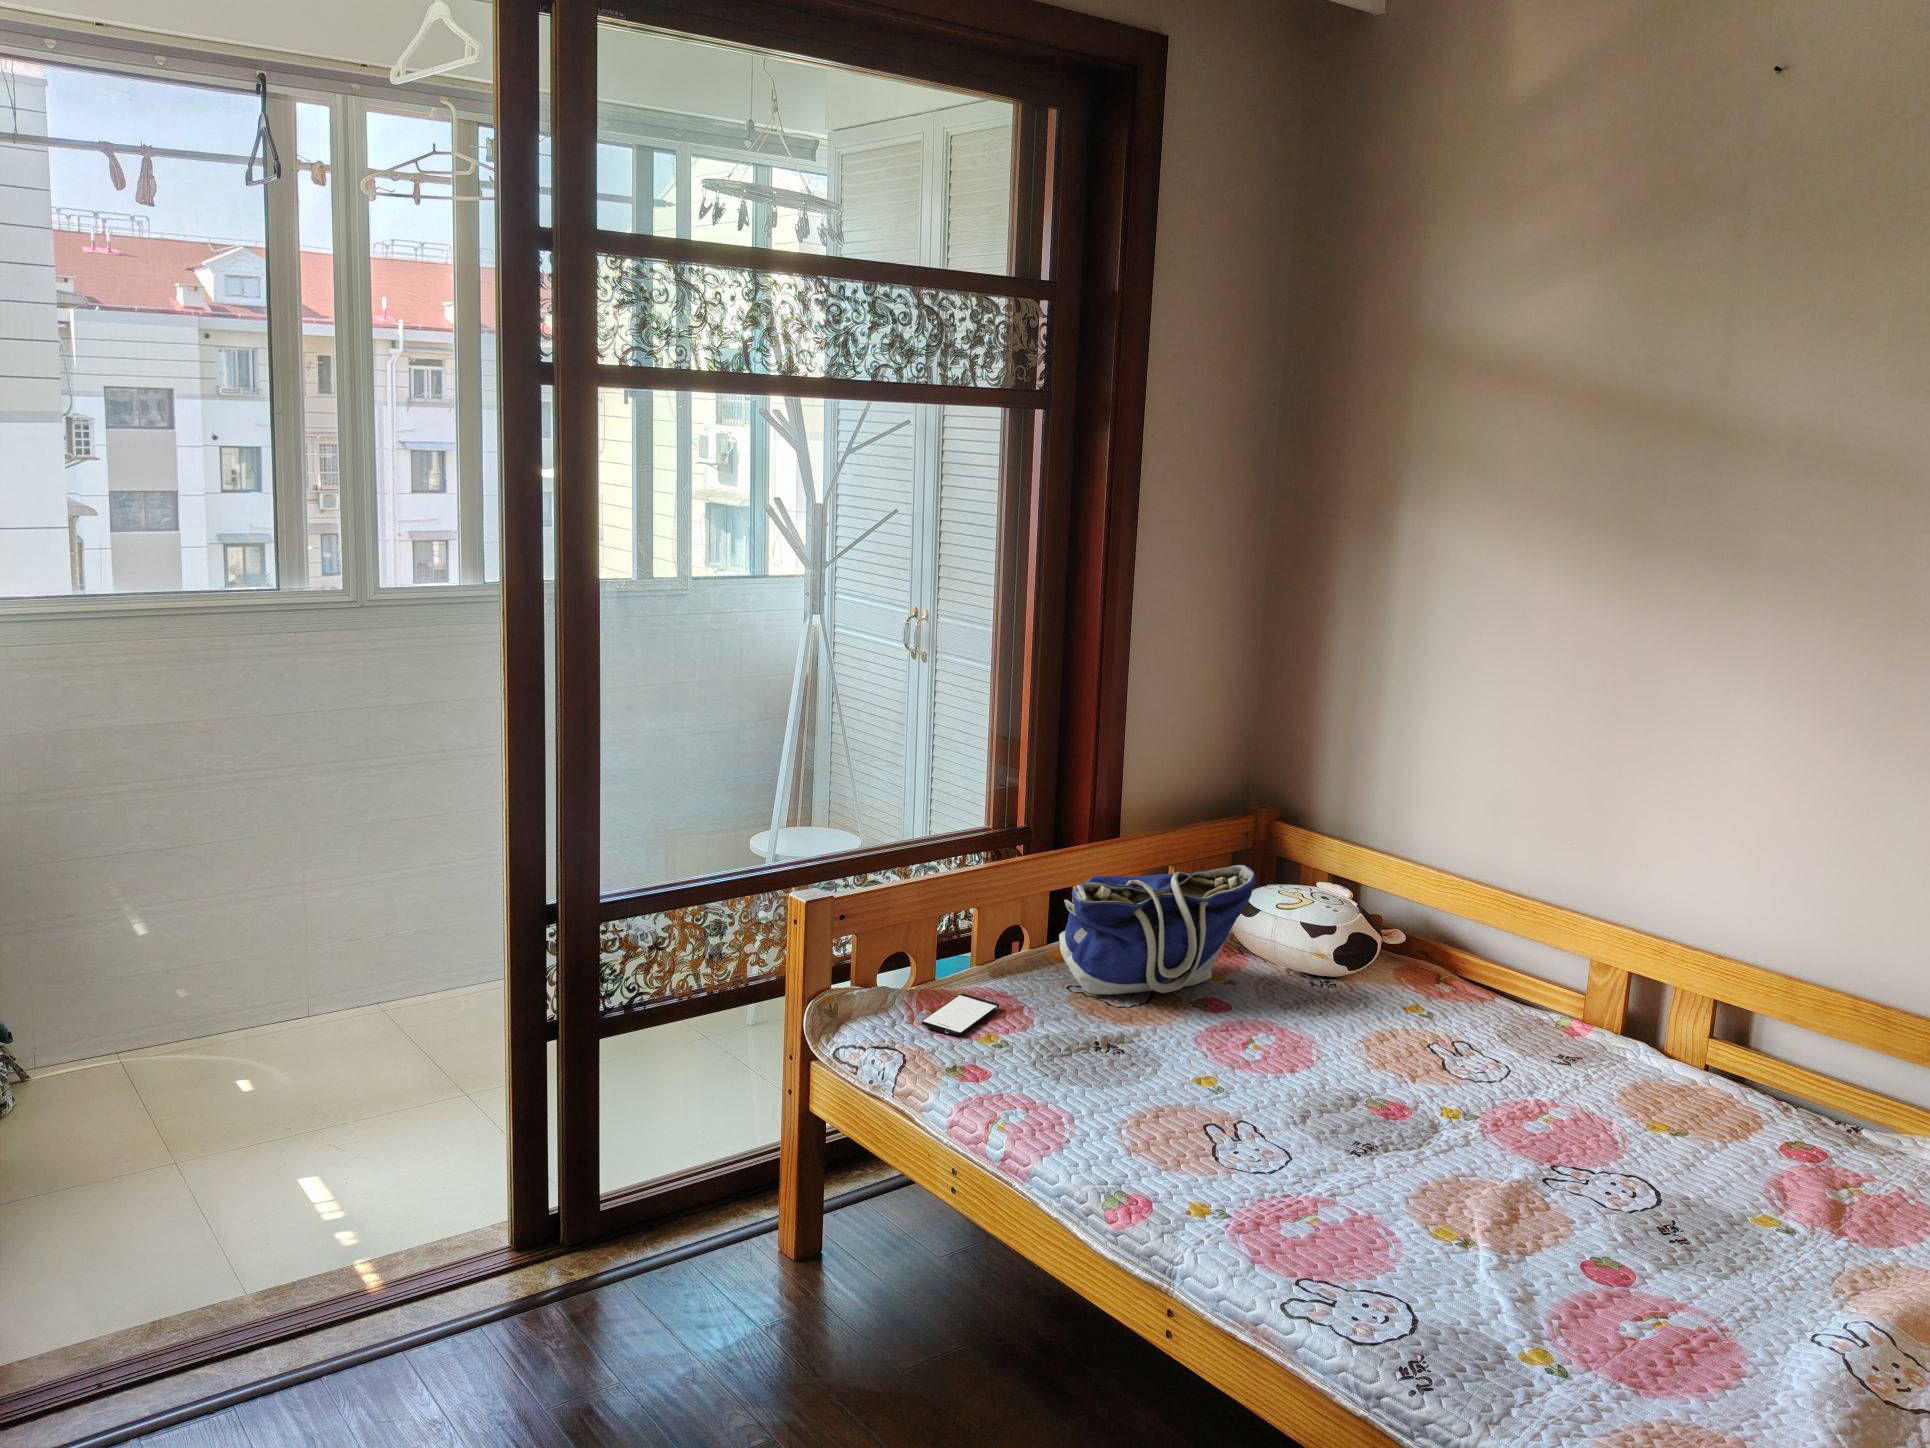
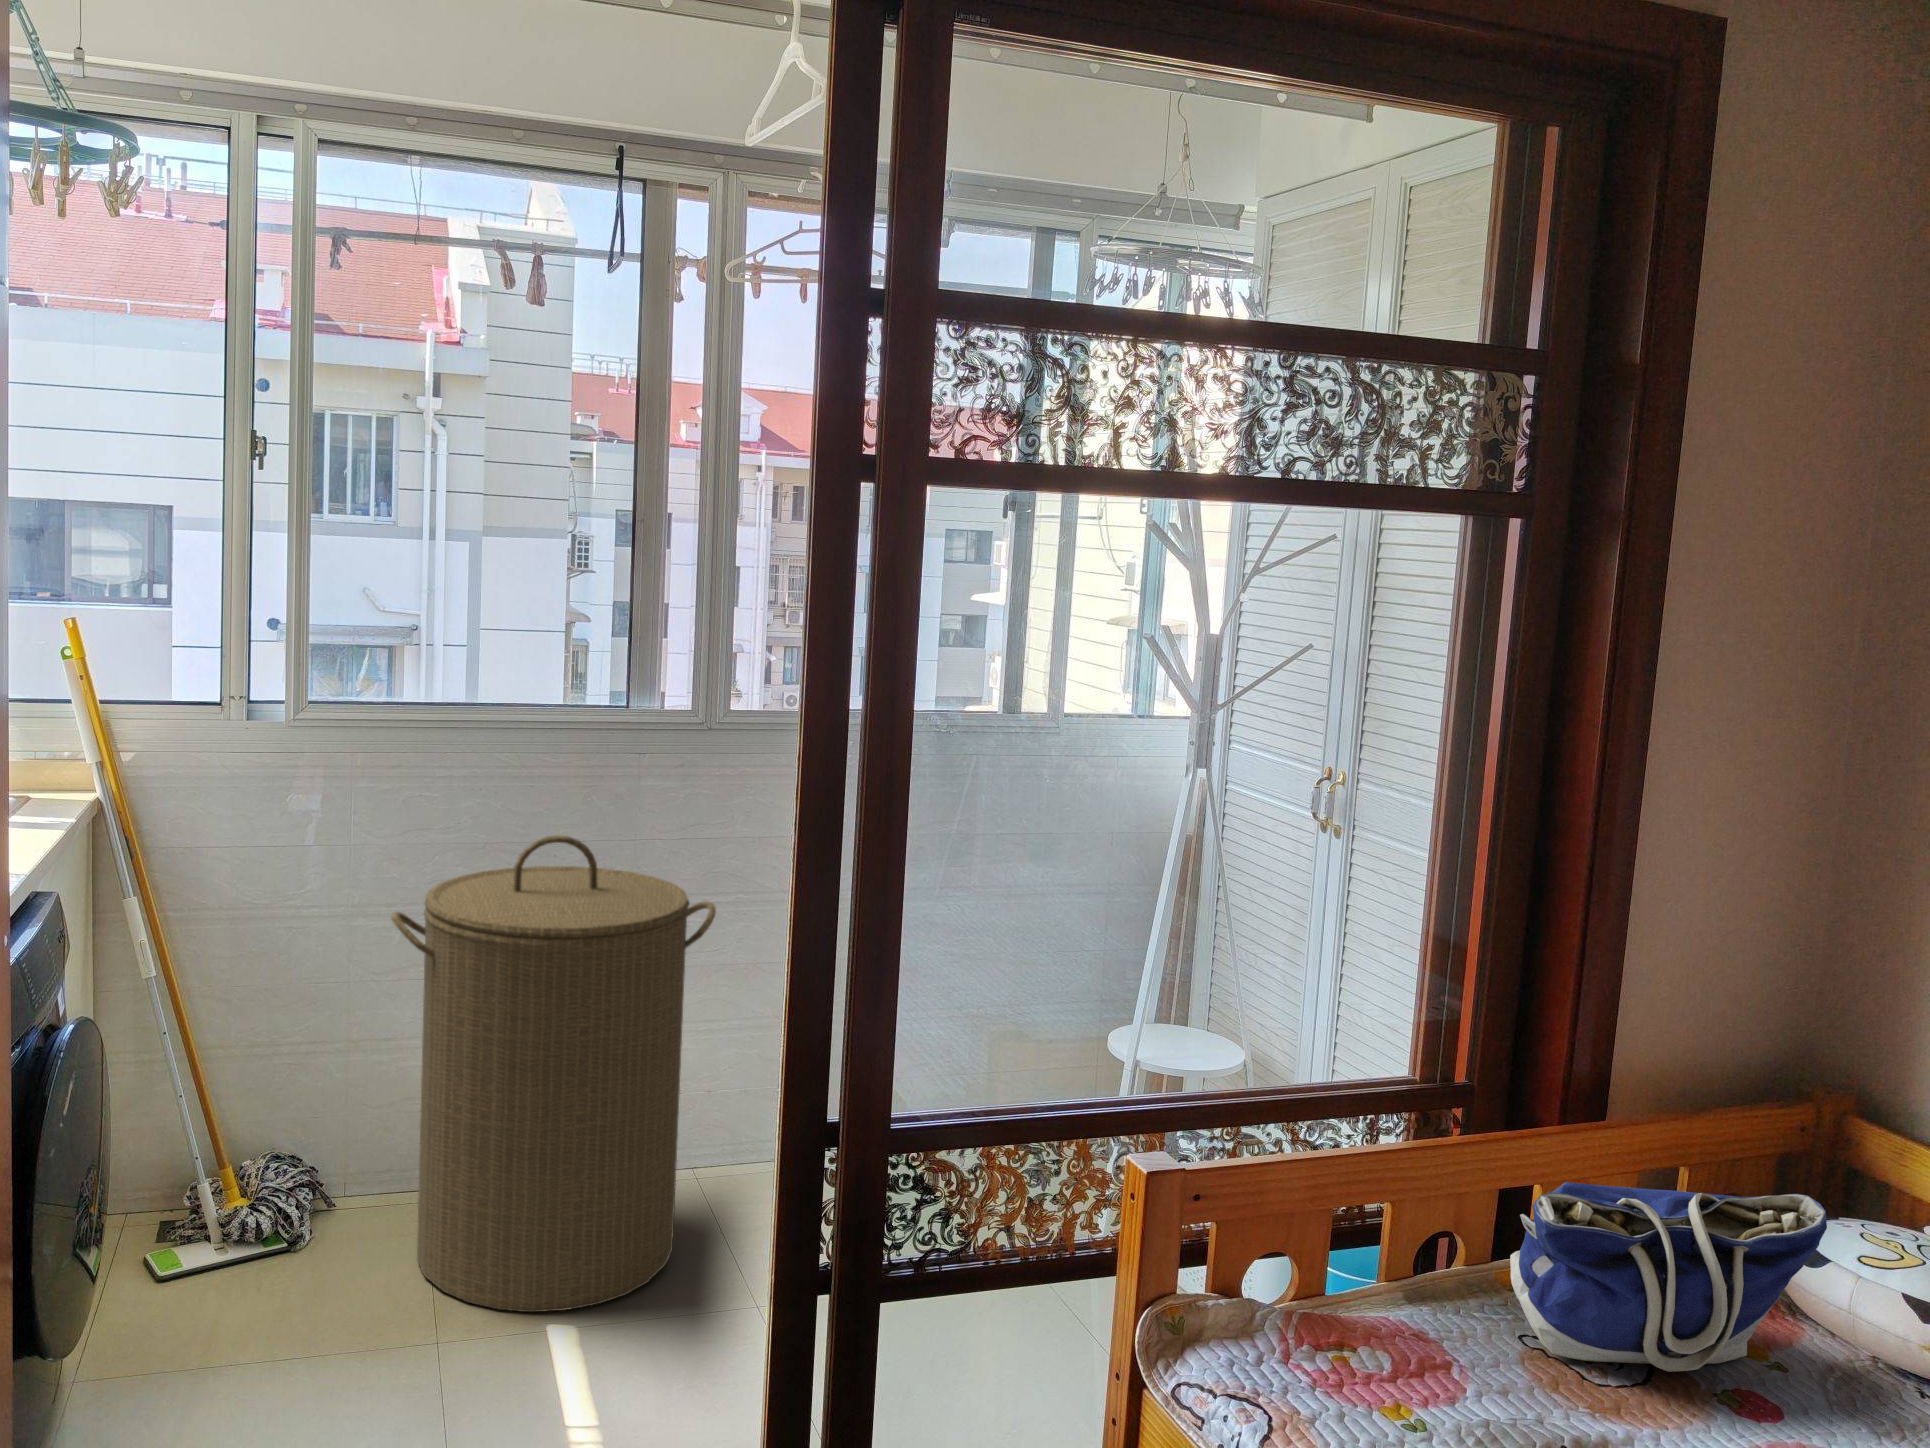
laundry hamper: none [73,708,390,1131] -> present [391,835,716,1312]
smartphone: present [922,994,999,1036] -> none [1299,1325,1415,1398]

